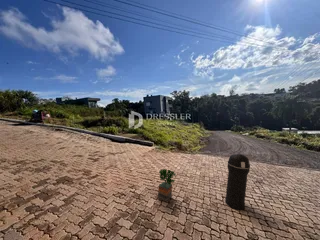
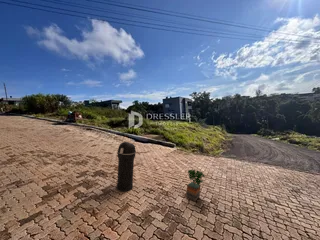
trash can: present [225,154,250,210] -> present [117,142,136,192]

